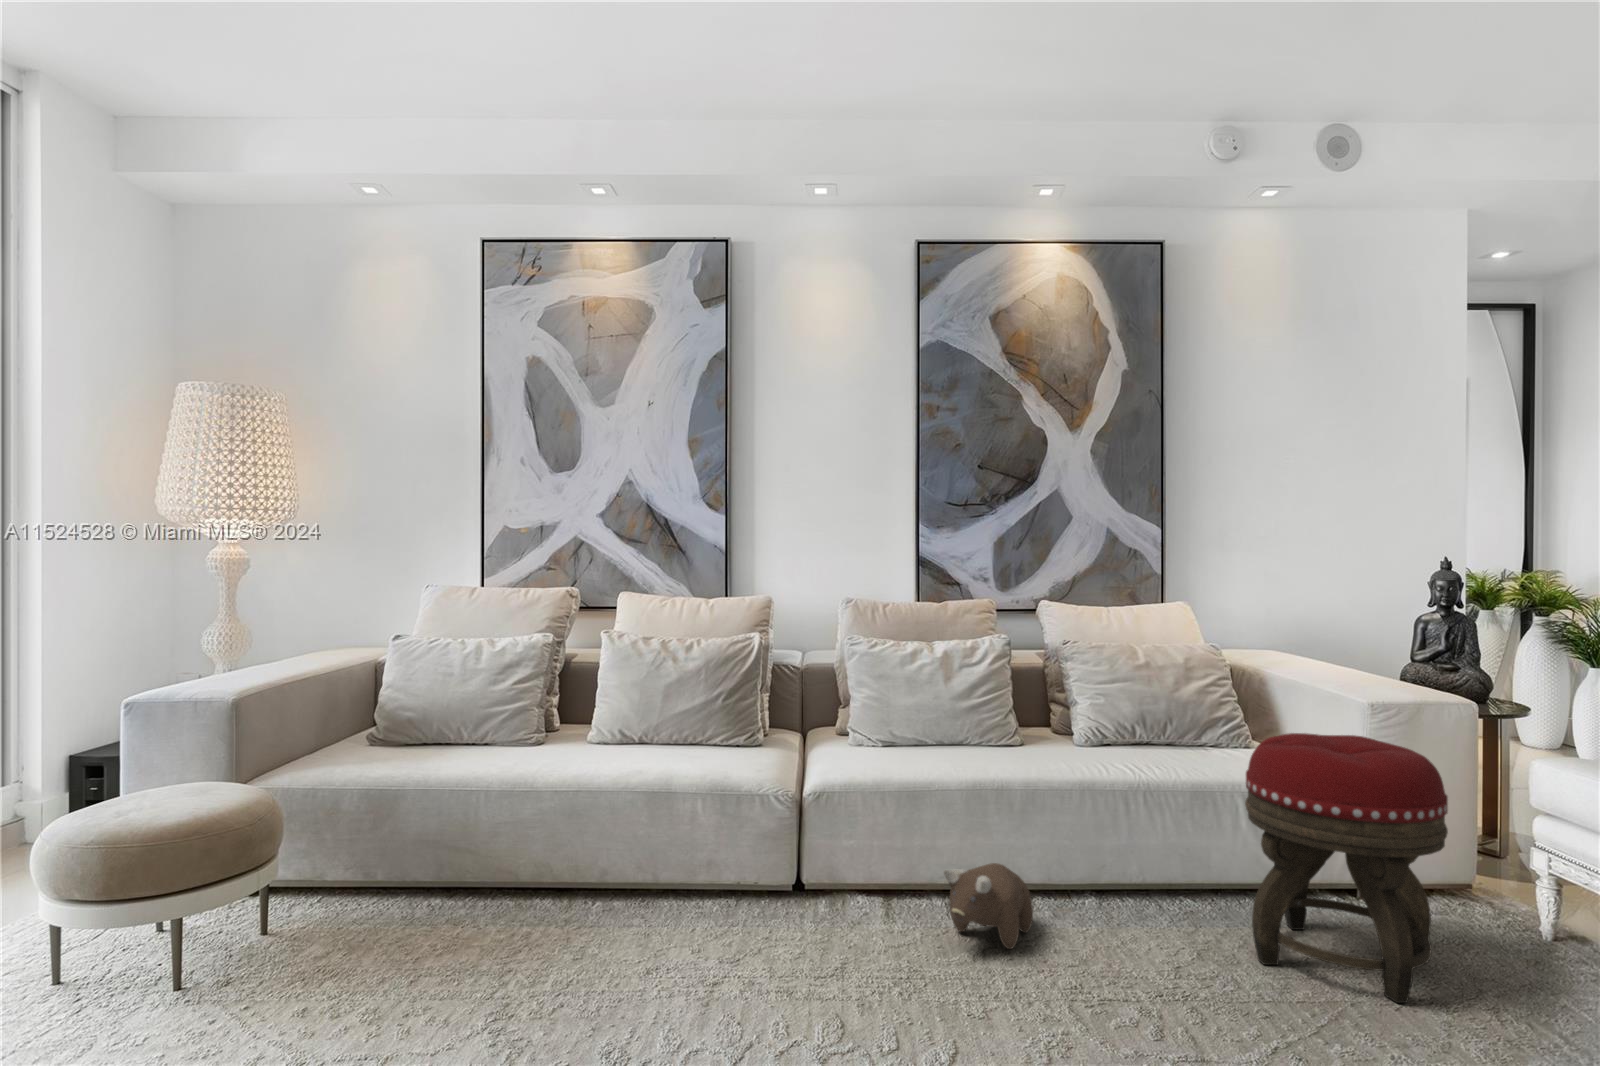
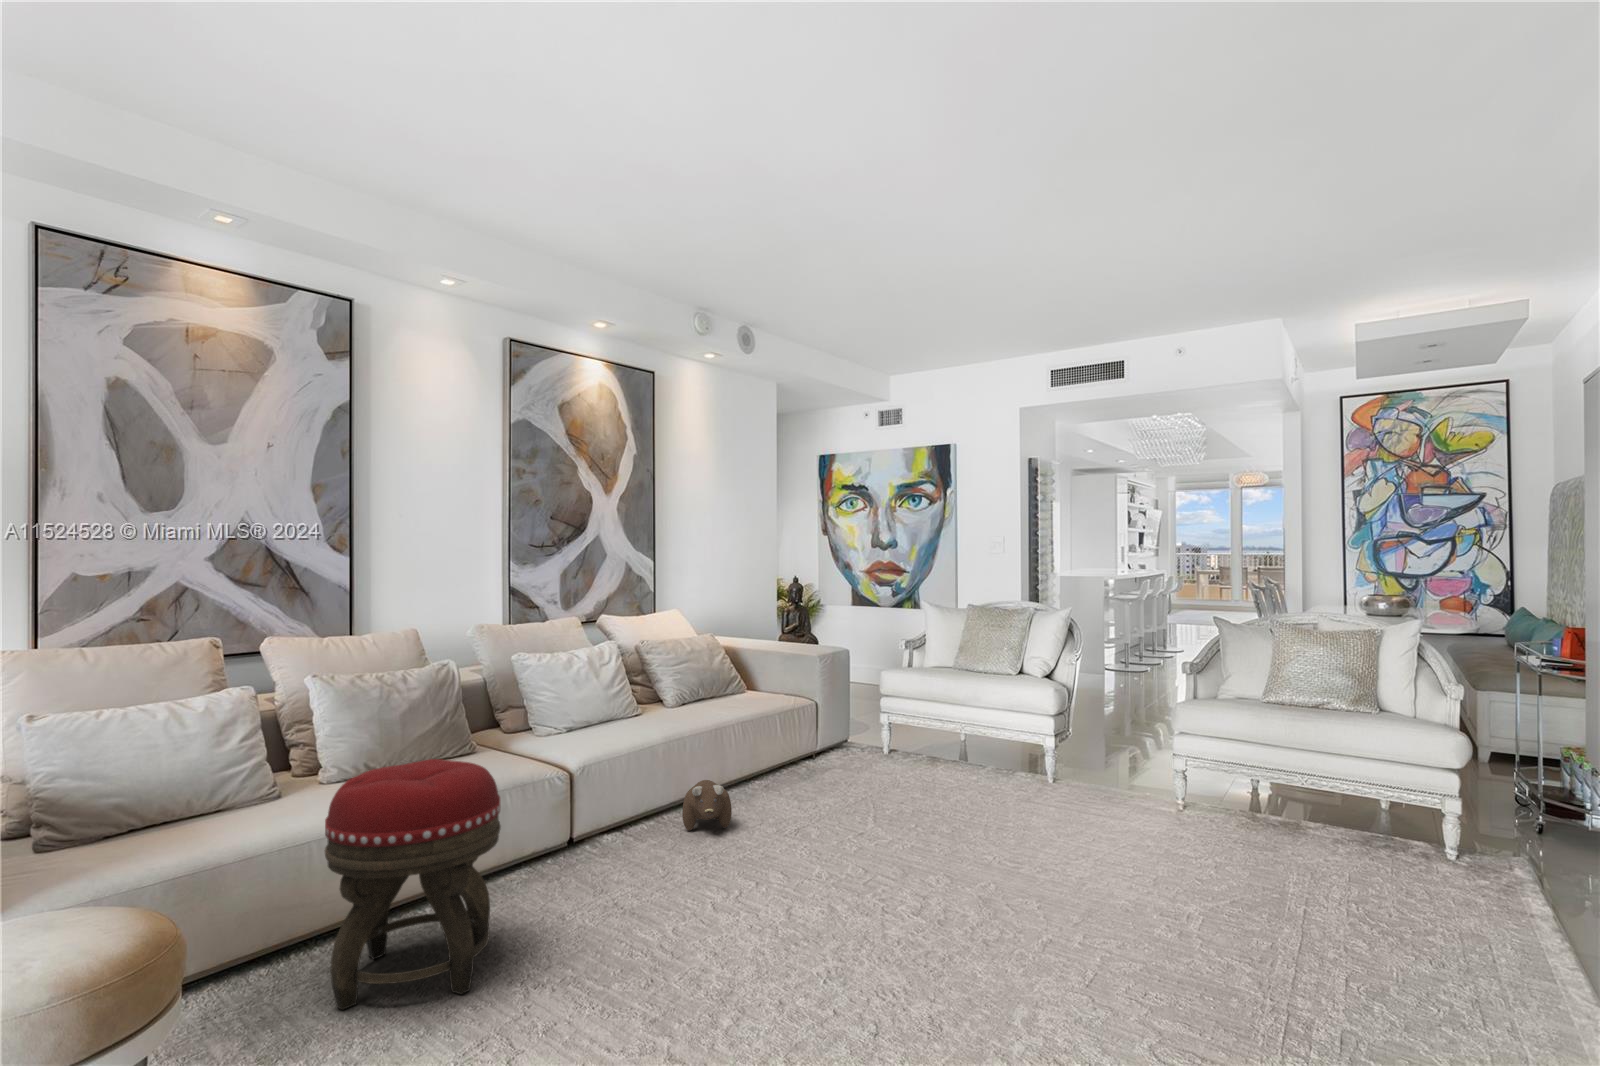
footstool: present [1245,733,1448,1003] -> present [325,759,501,1010]

